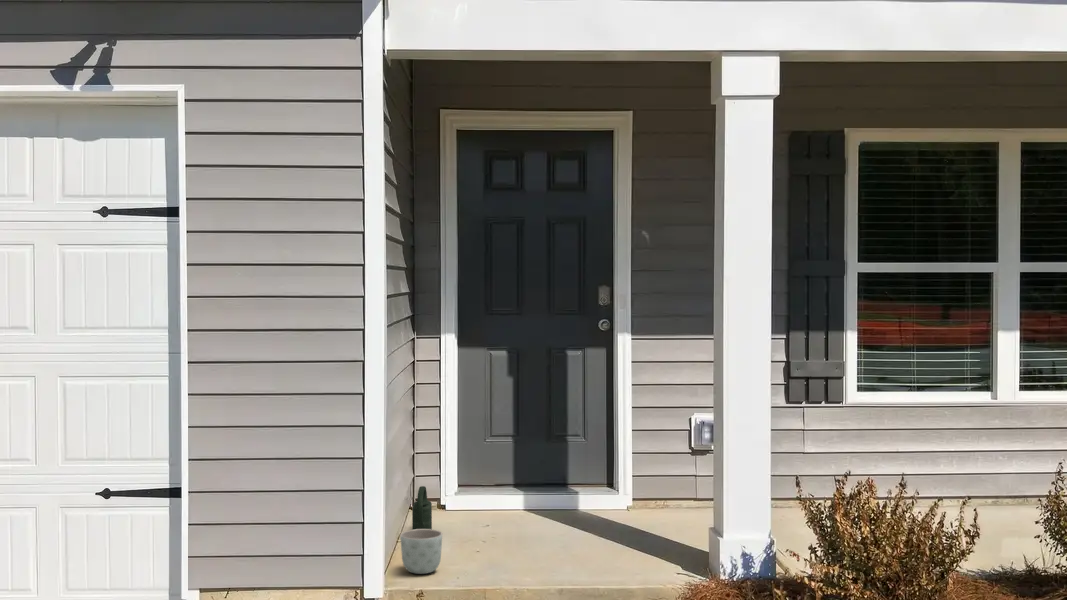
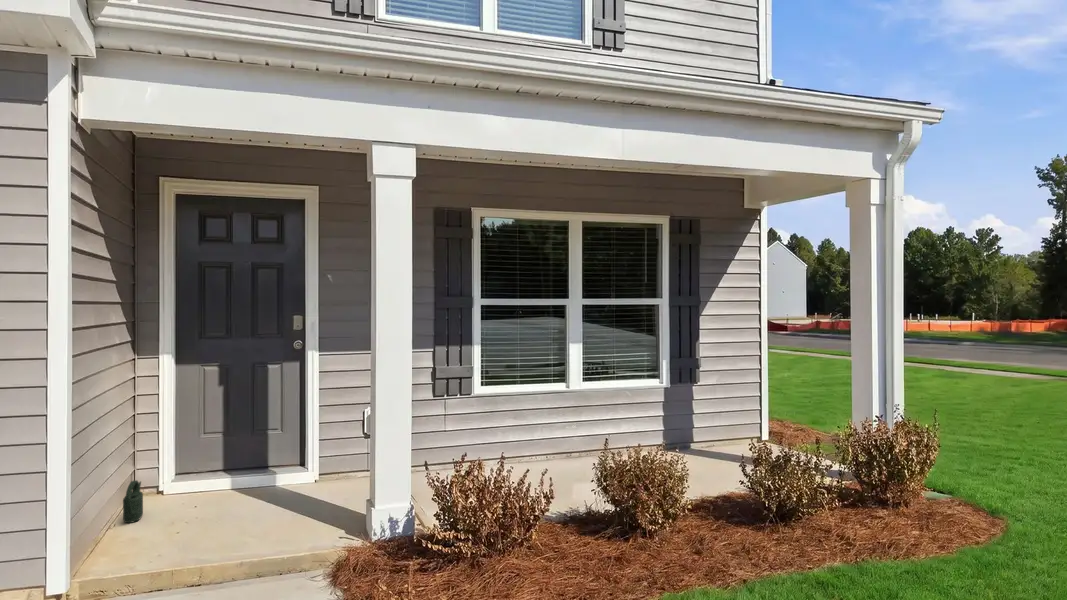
planter: present [400,529,442,574] -> none [94,523,136,564]

